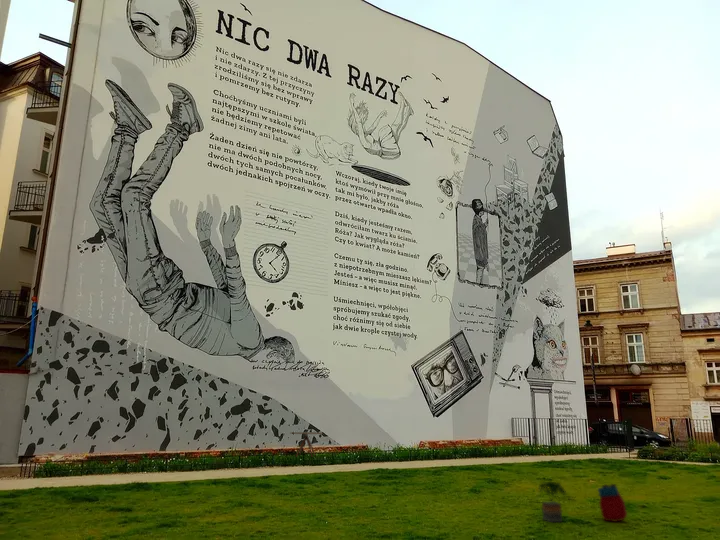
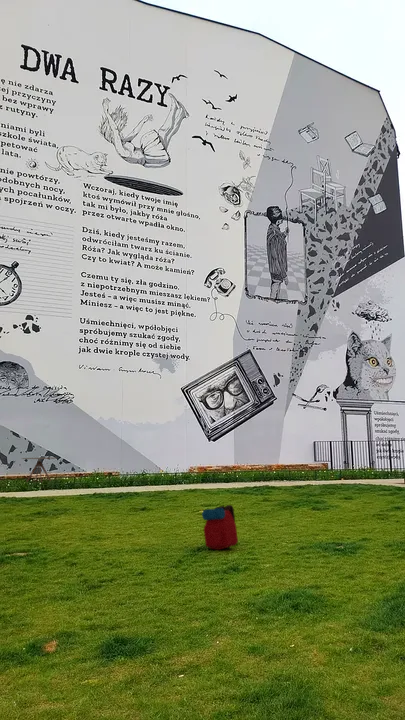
potted tree: present [540,482,566,522] -> none [37,501,67,548]
backpack: present [598,484,627,521] -> present [202,505,238,549]

